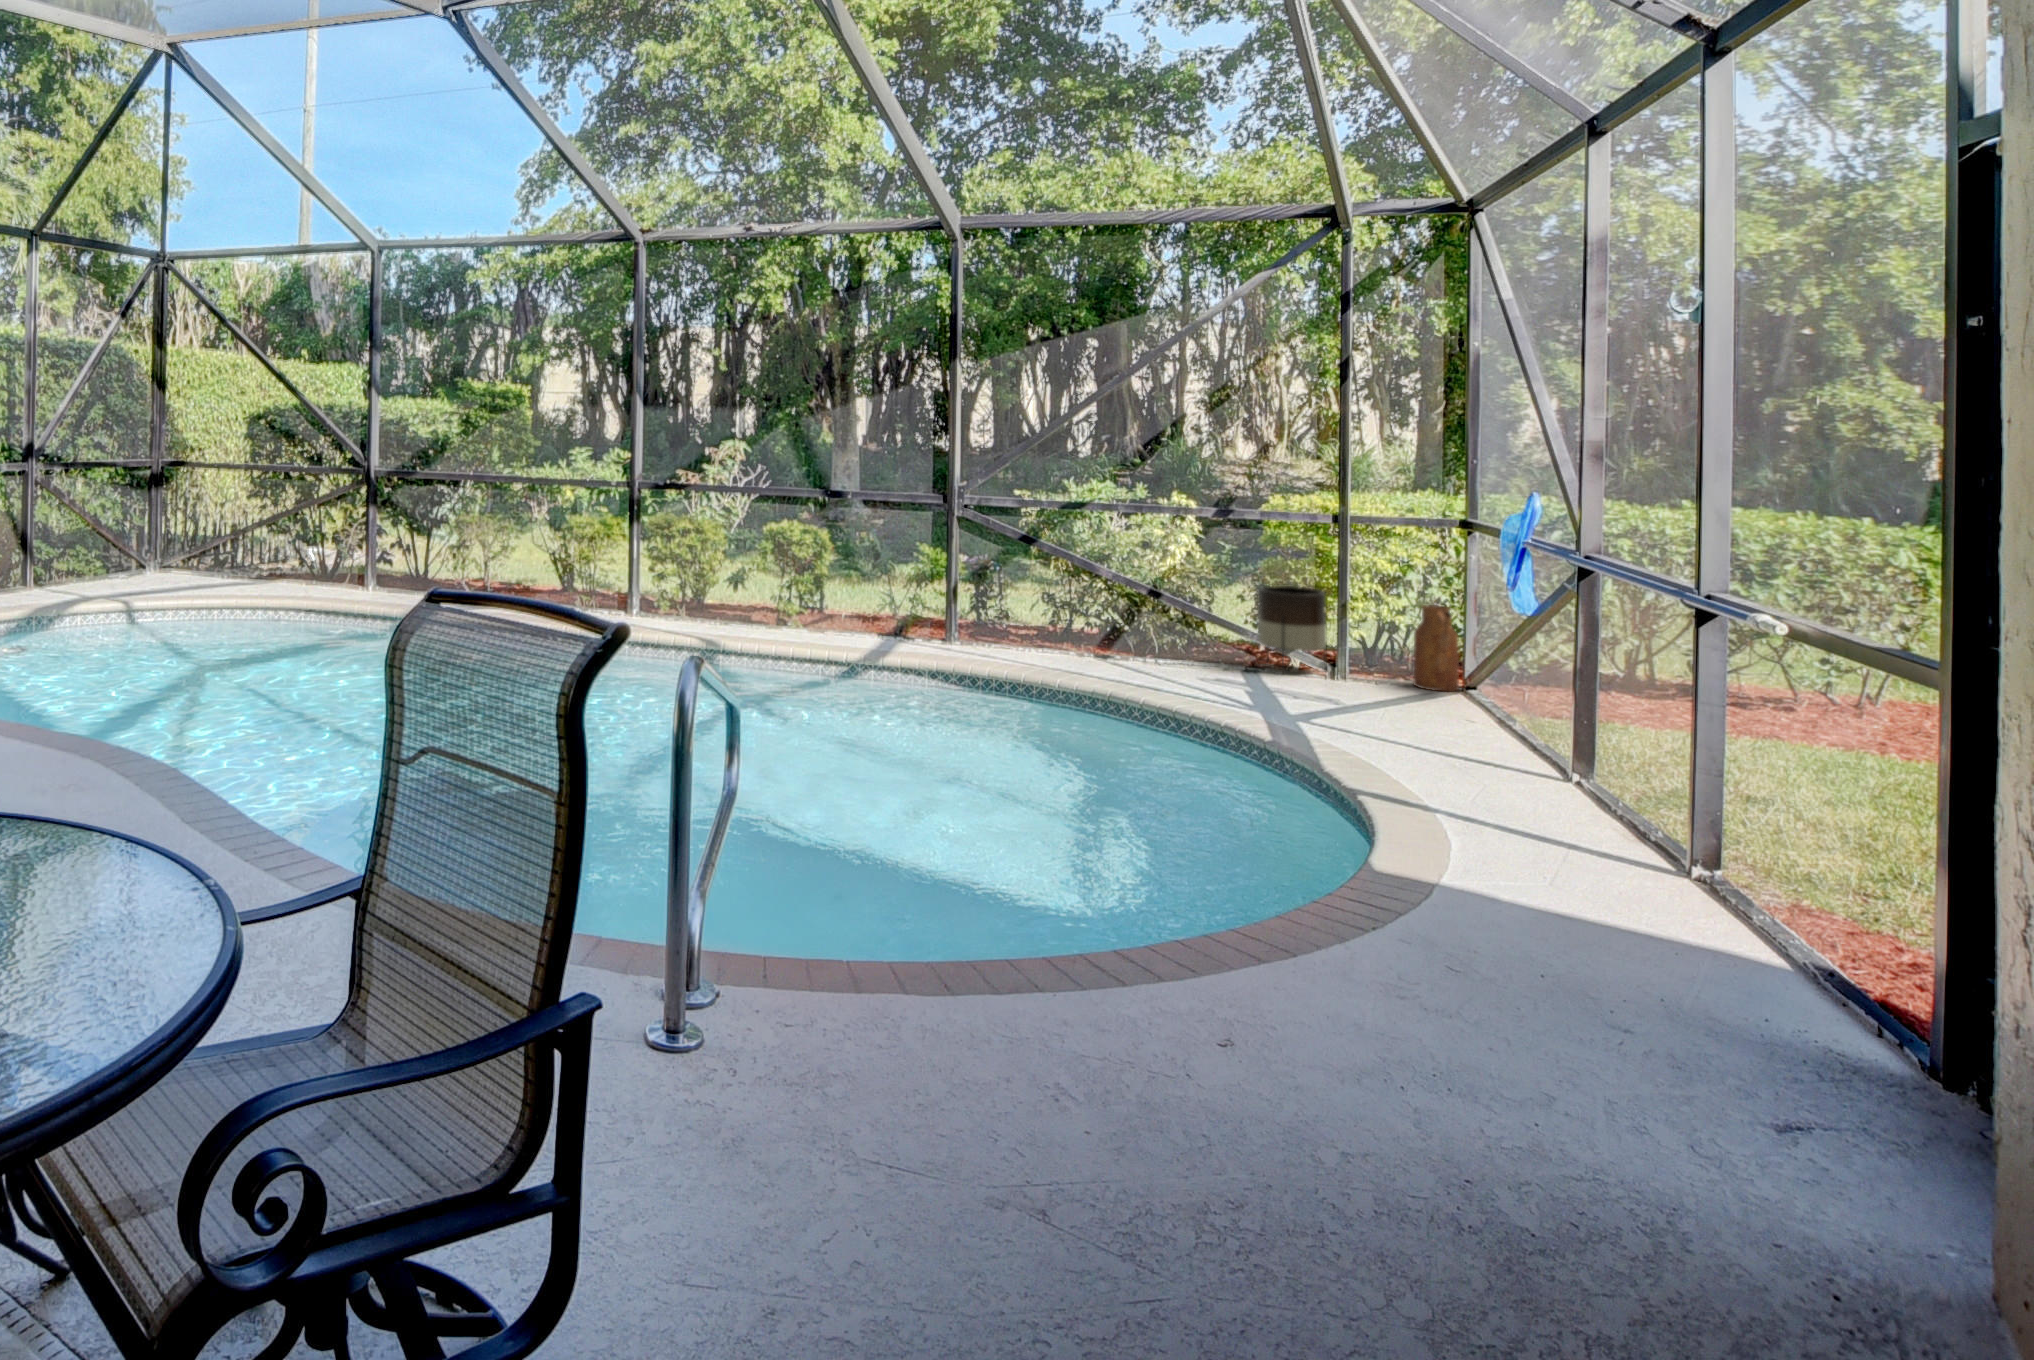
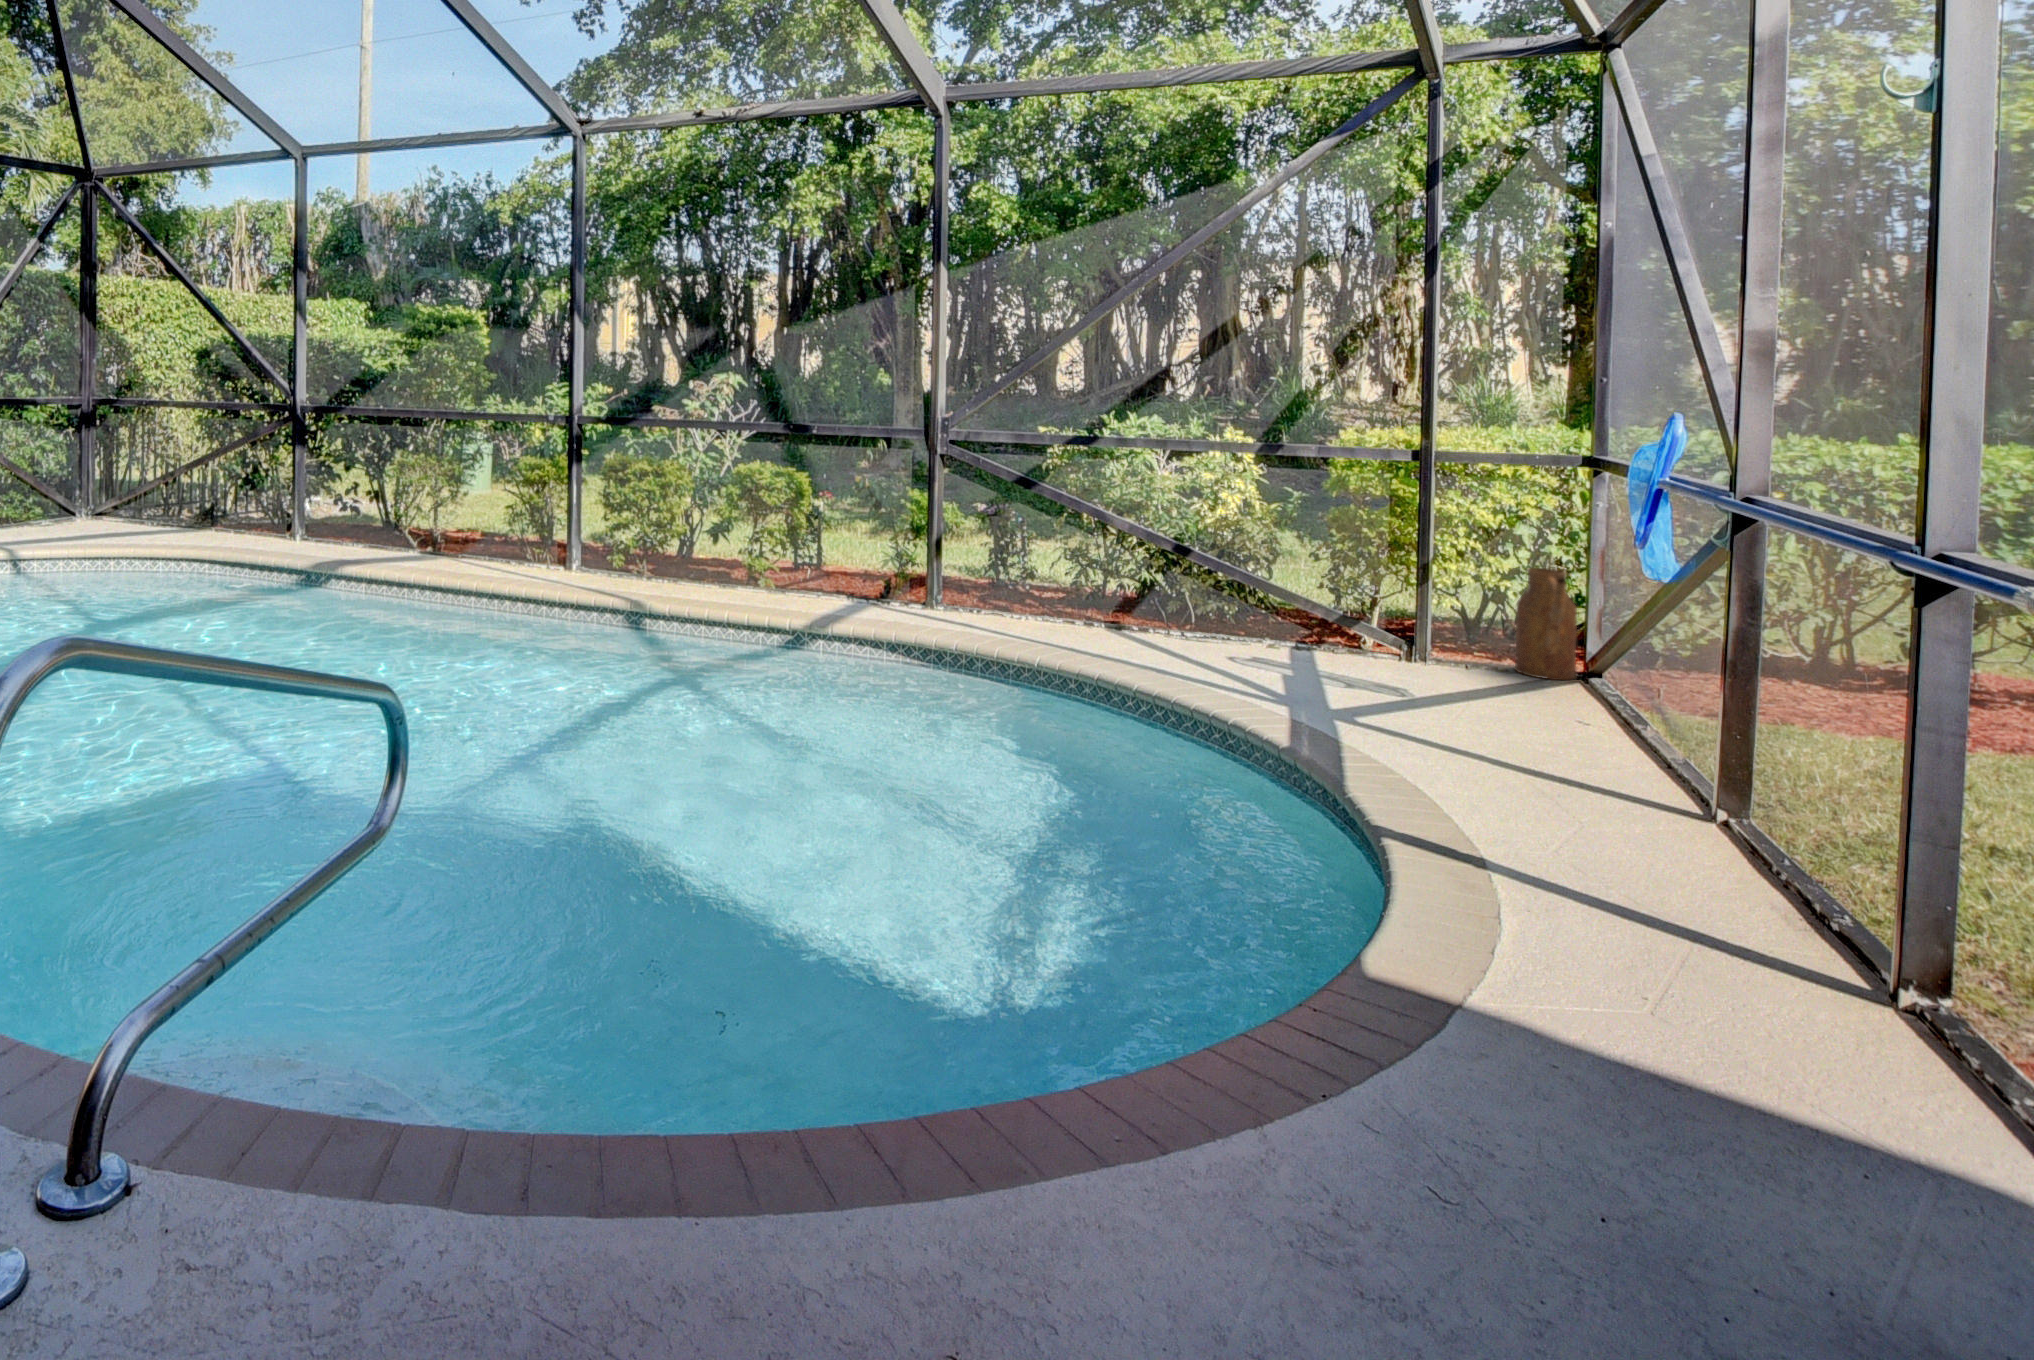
planter: present [1258,586,1327,663] -> none [1315,542,1403,654]

